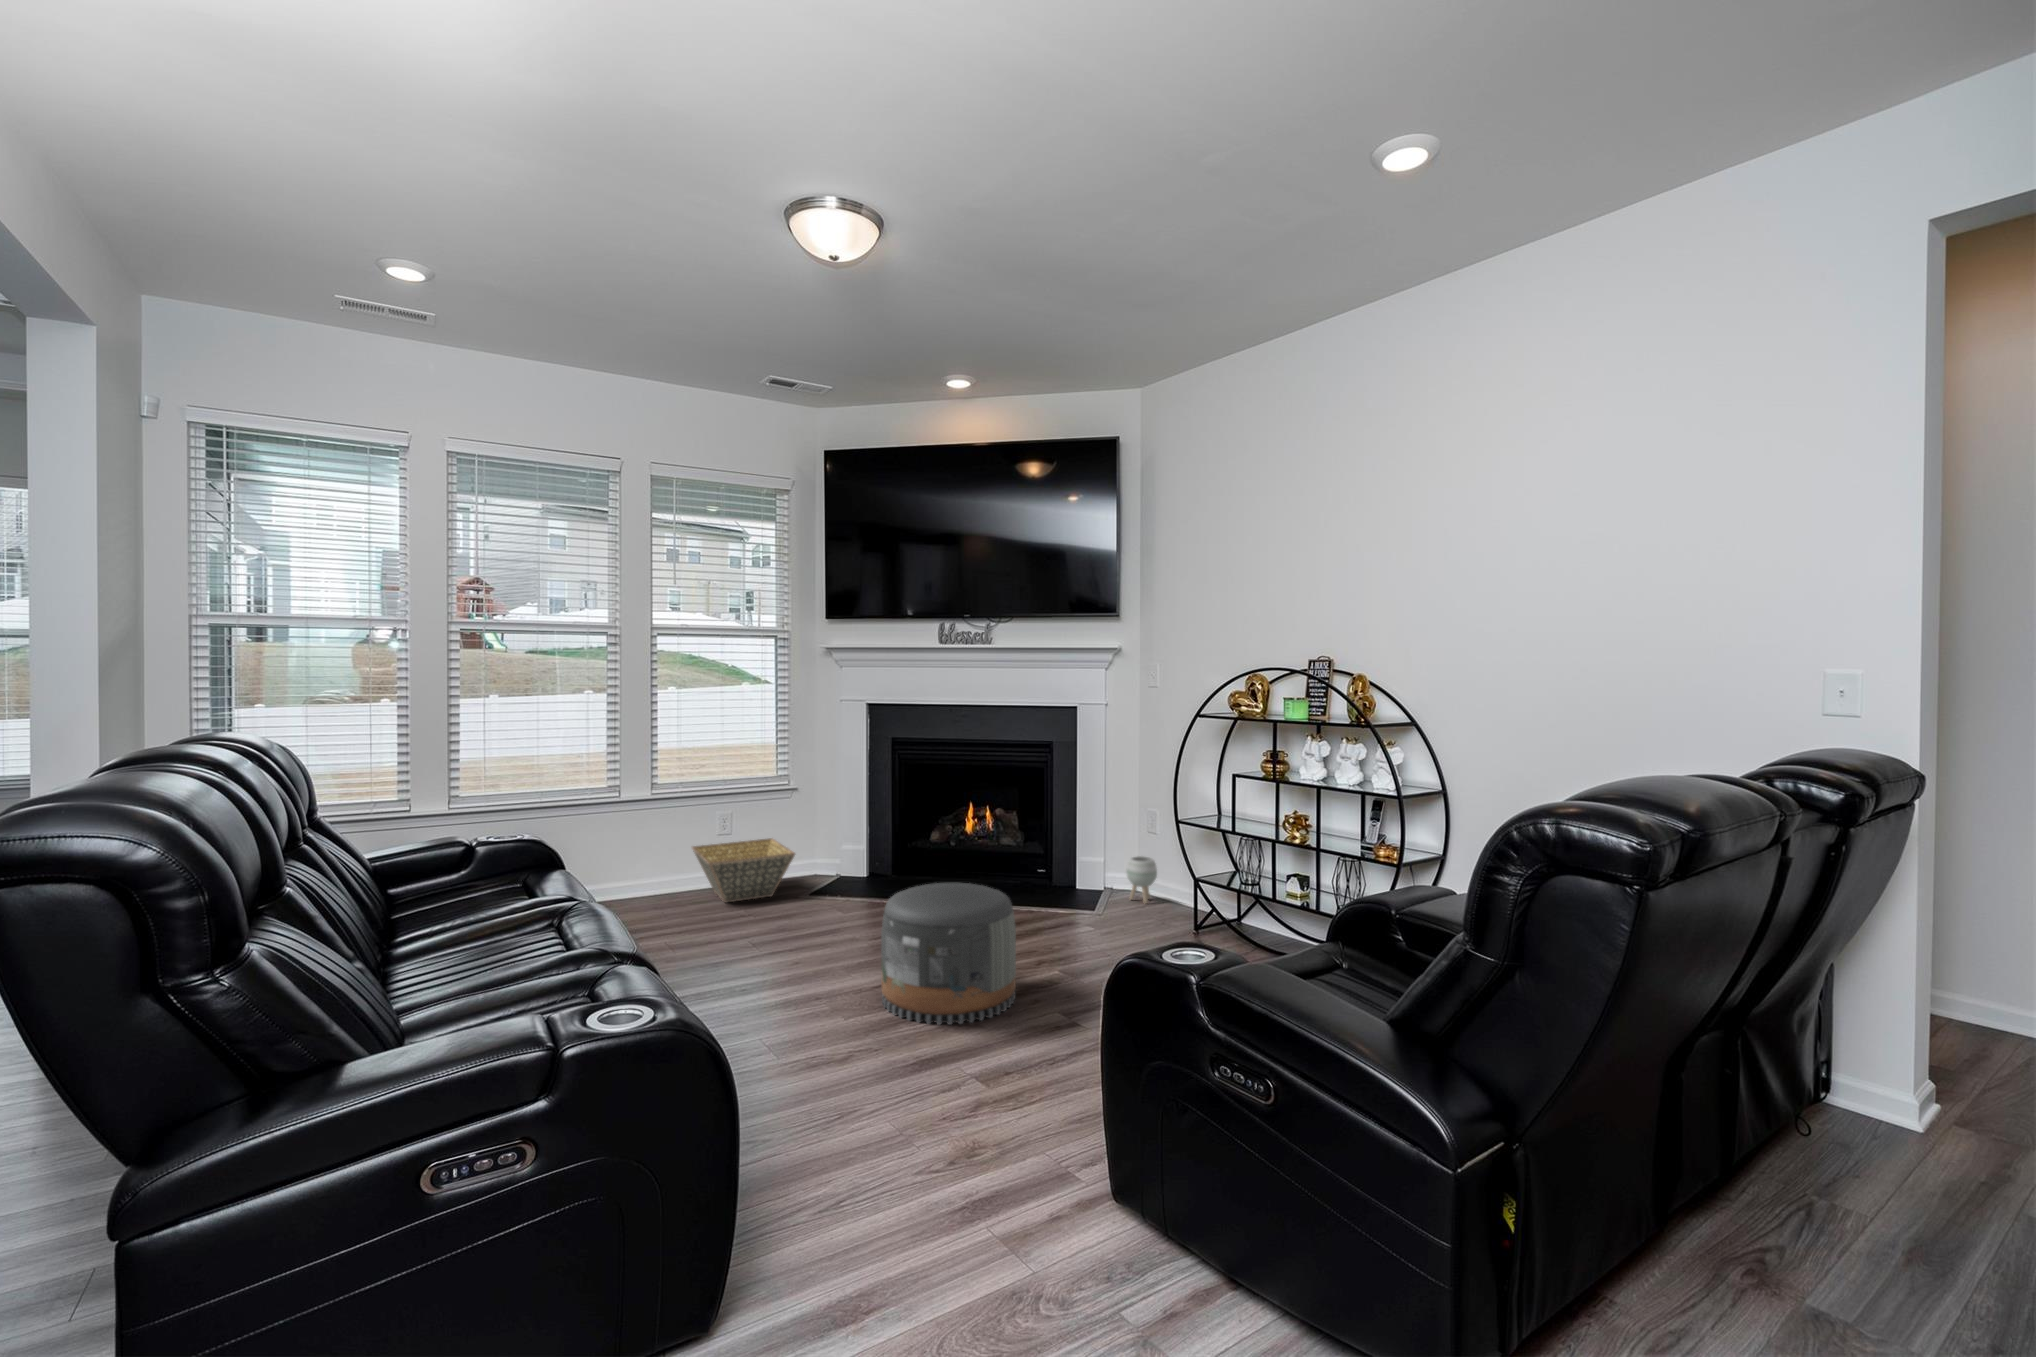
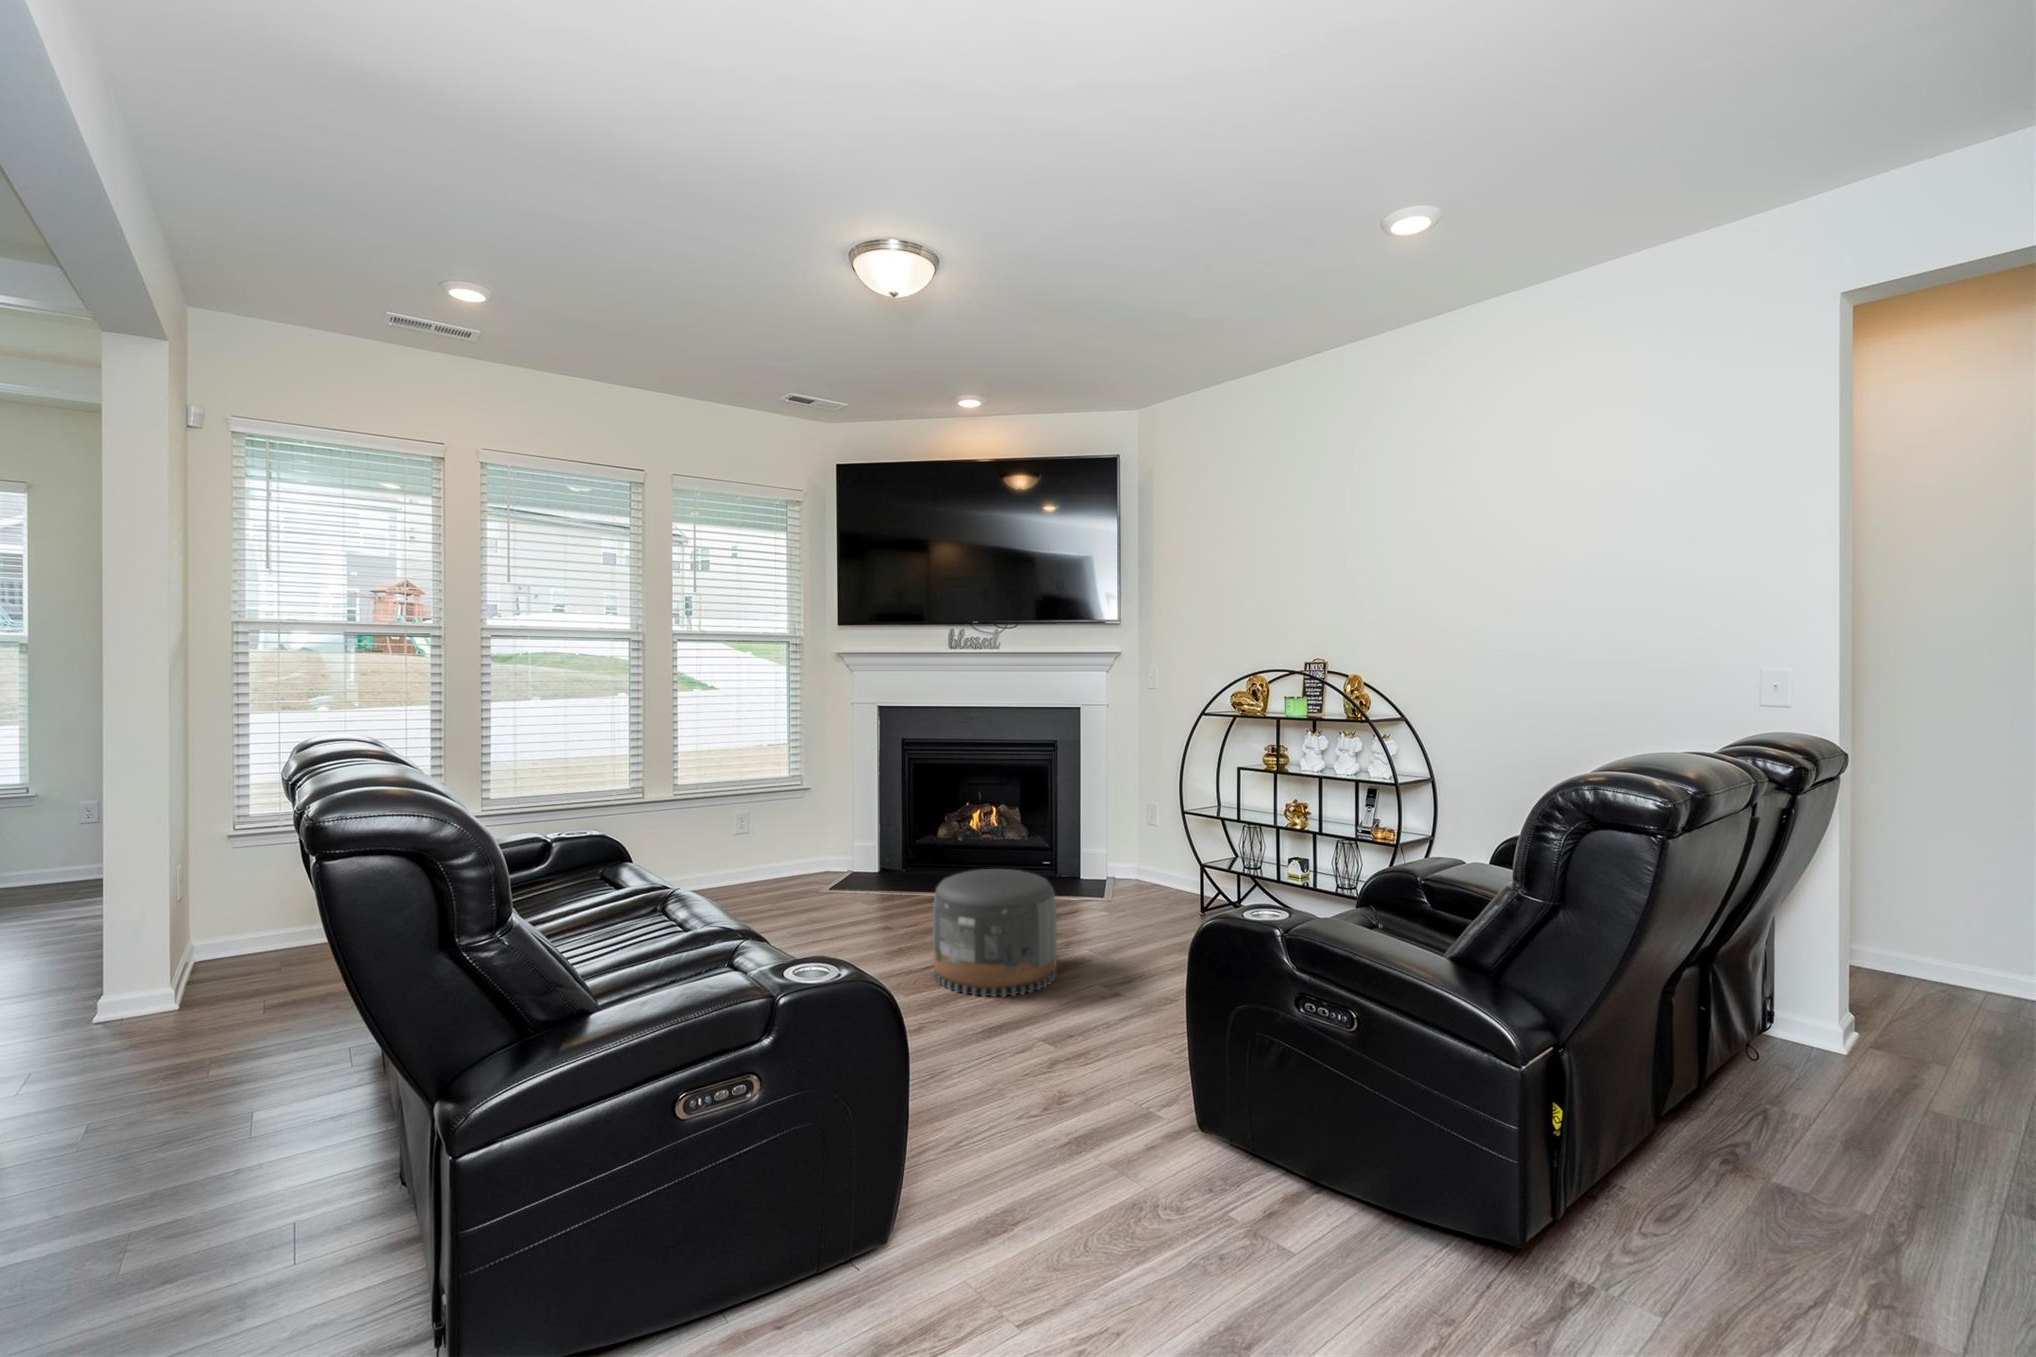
basket: present [692,838,795,903] -> none [715,836,819,898]
planter: present [1127,856,1157,903] -> none [1130,846,1158,889]

